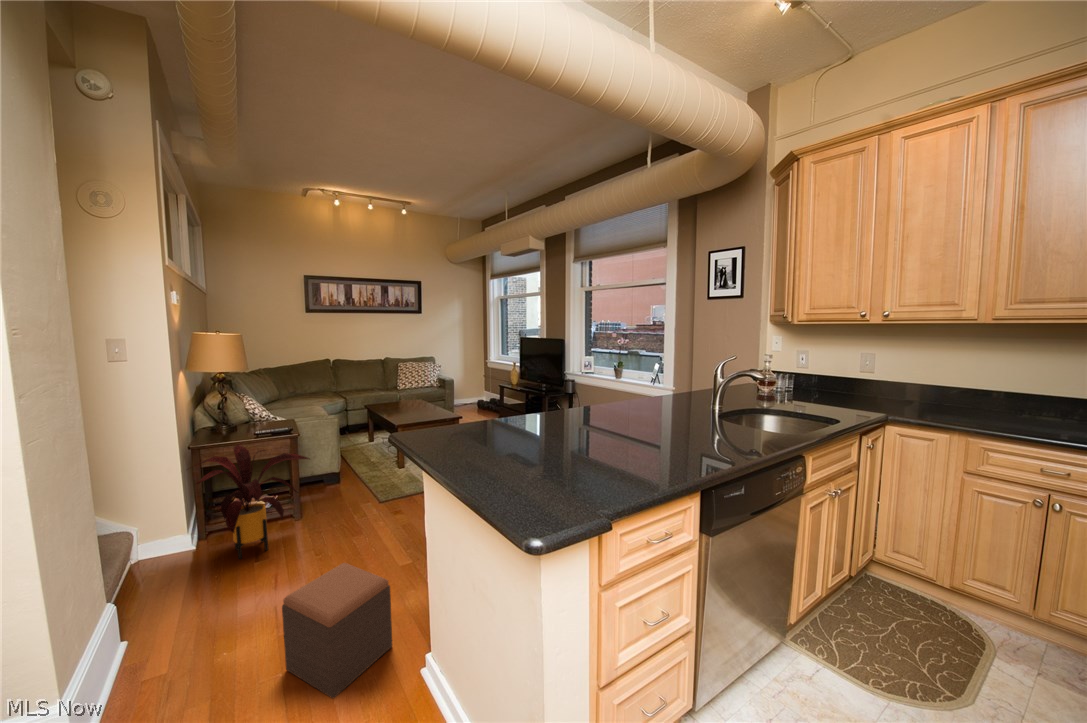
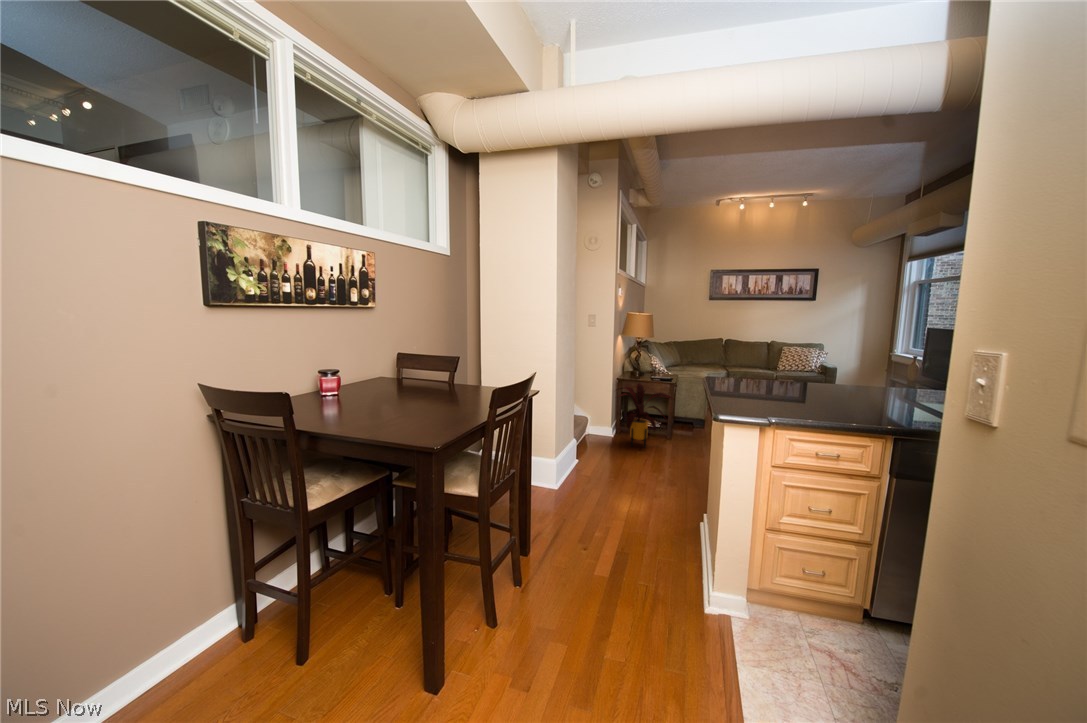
footstool: present [282,563,392,698] -> none [634,454,690,513]

